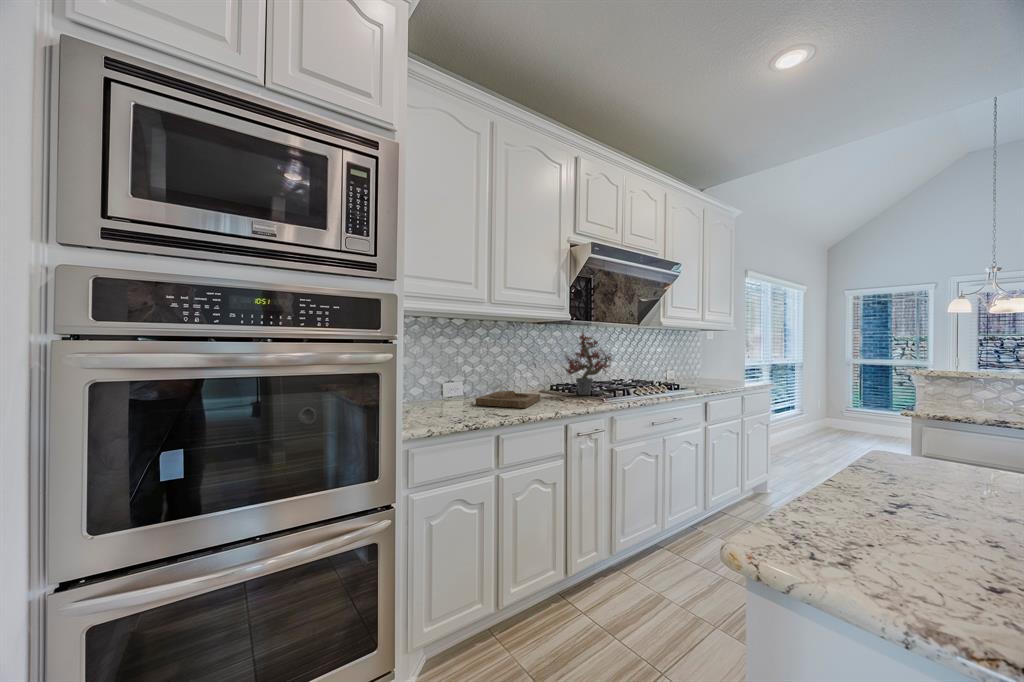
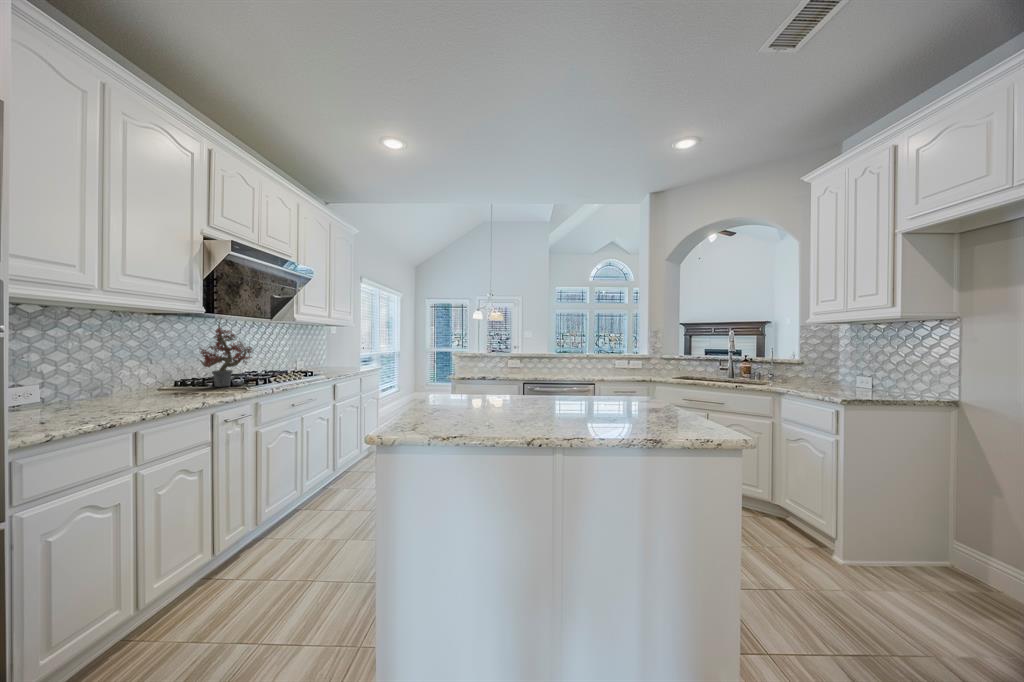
tray: present [476,391,540,408] -> none [81,389,173,409]

